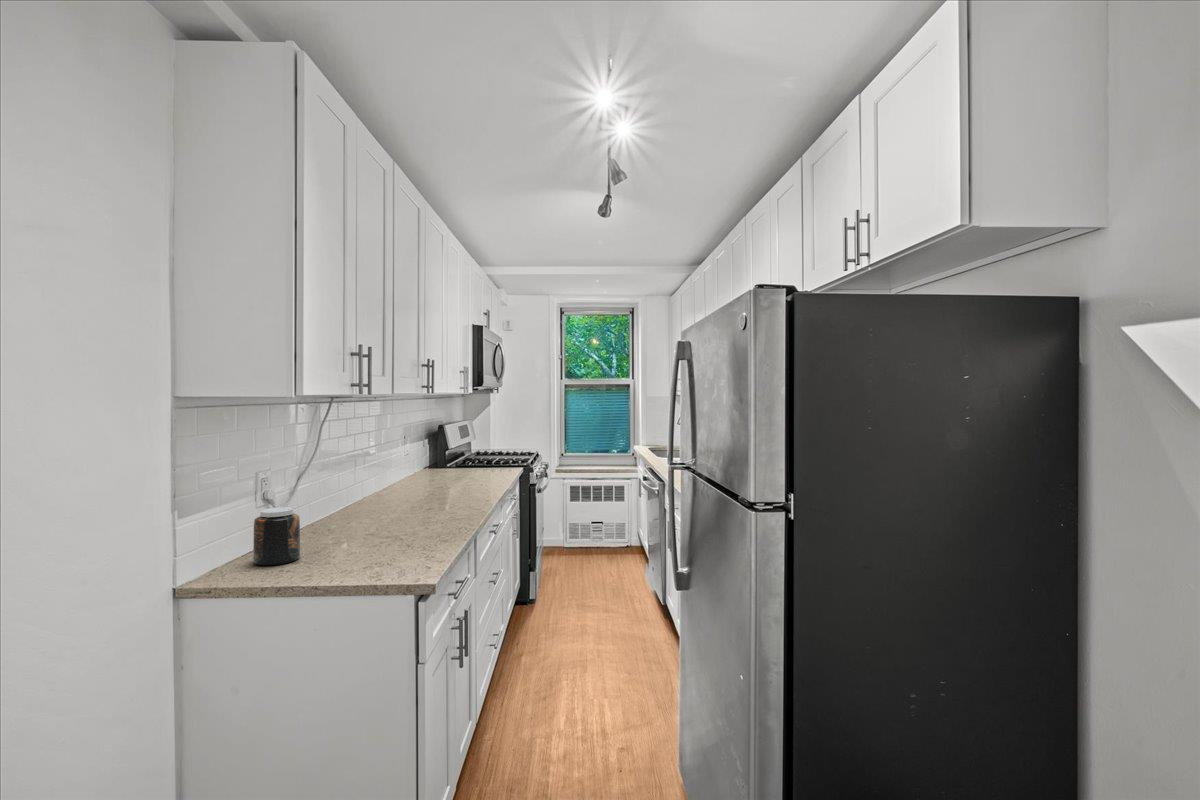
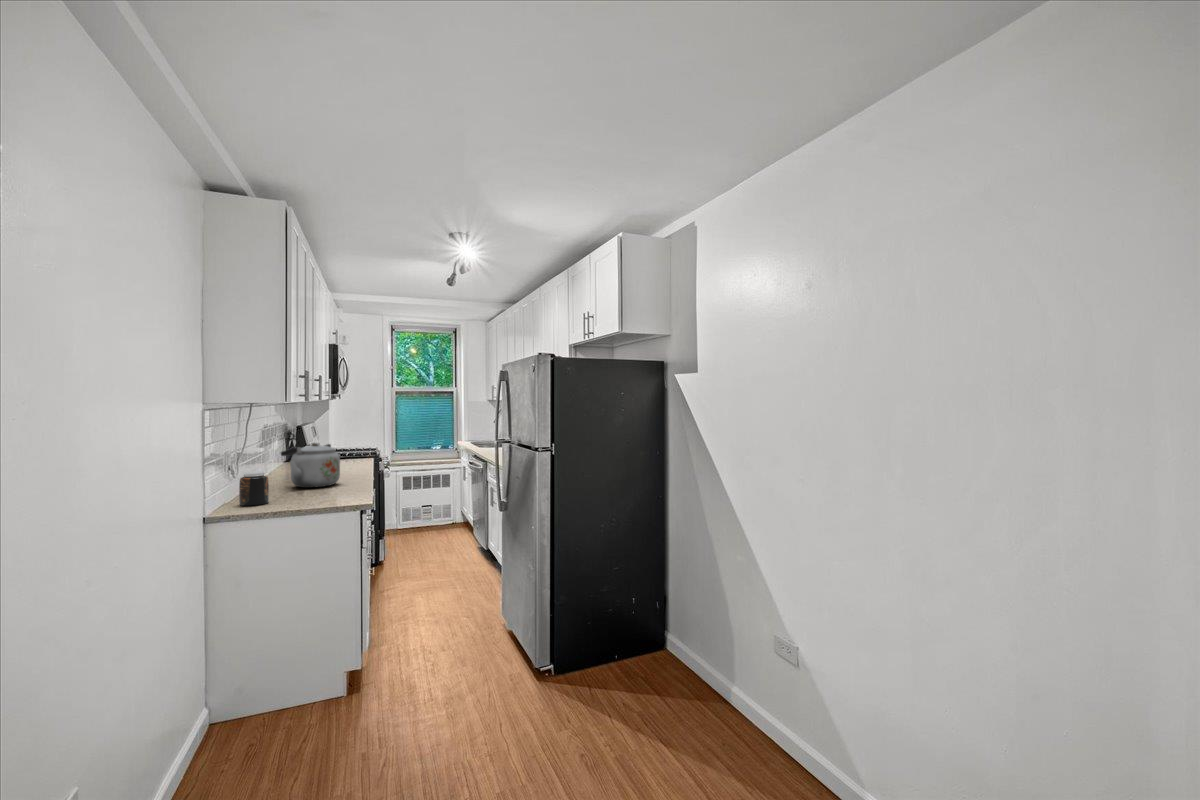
kettle: none [356,456,438,526] -> present [281,443,340,488]

